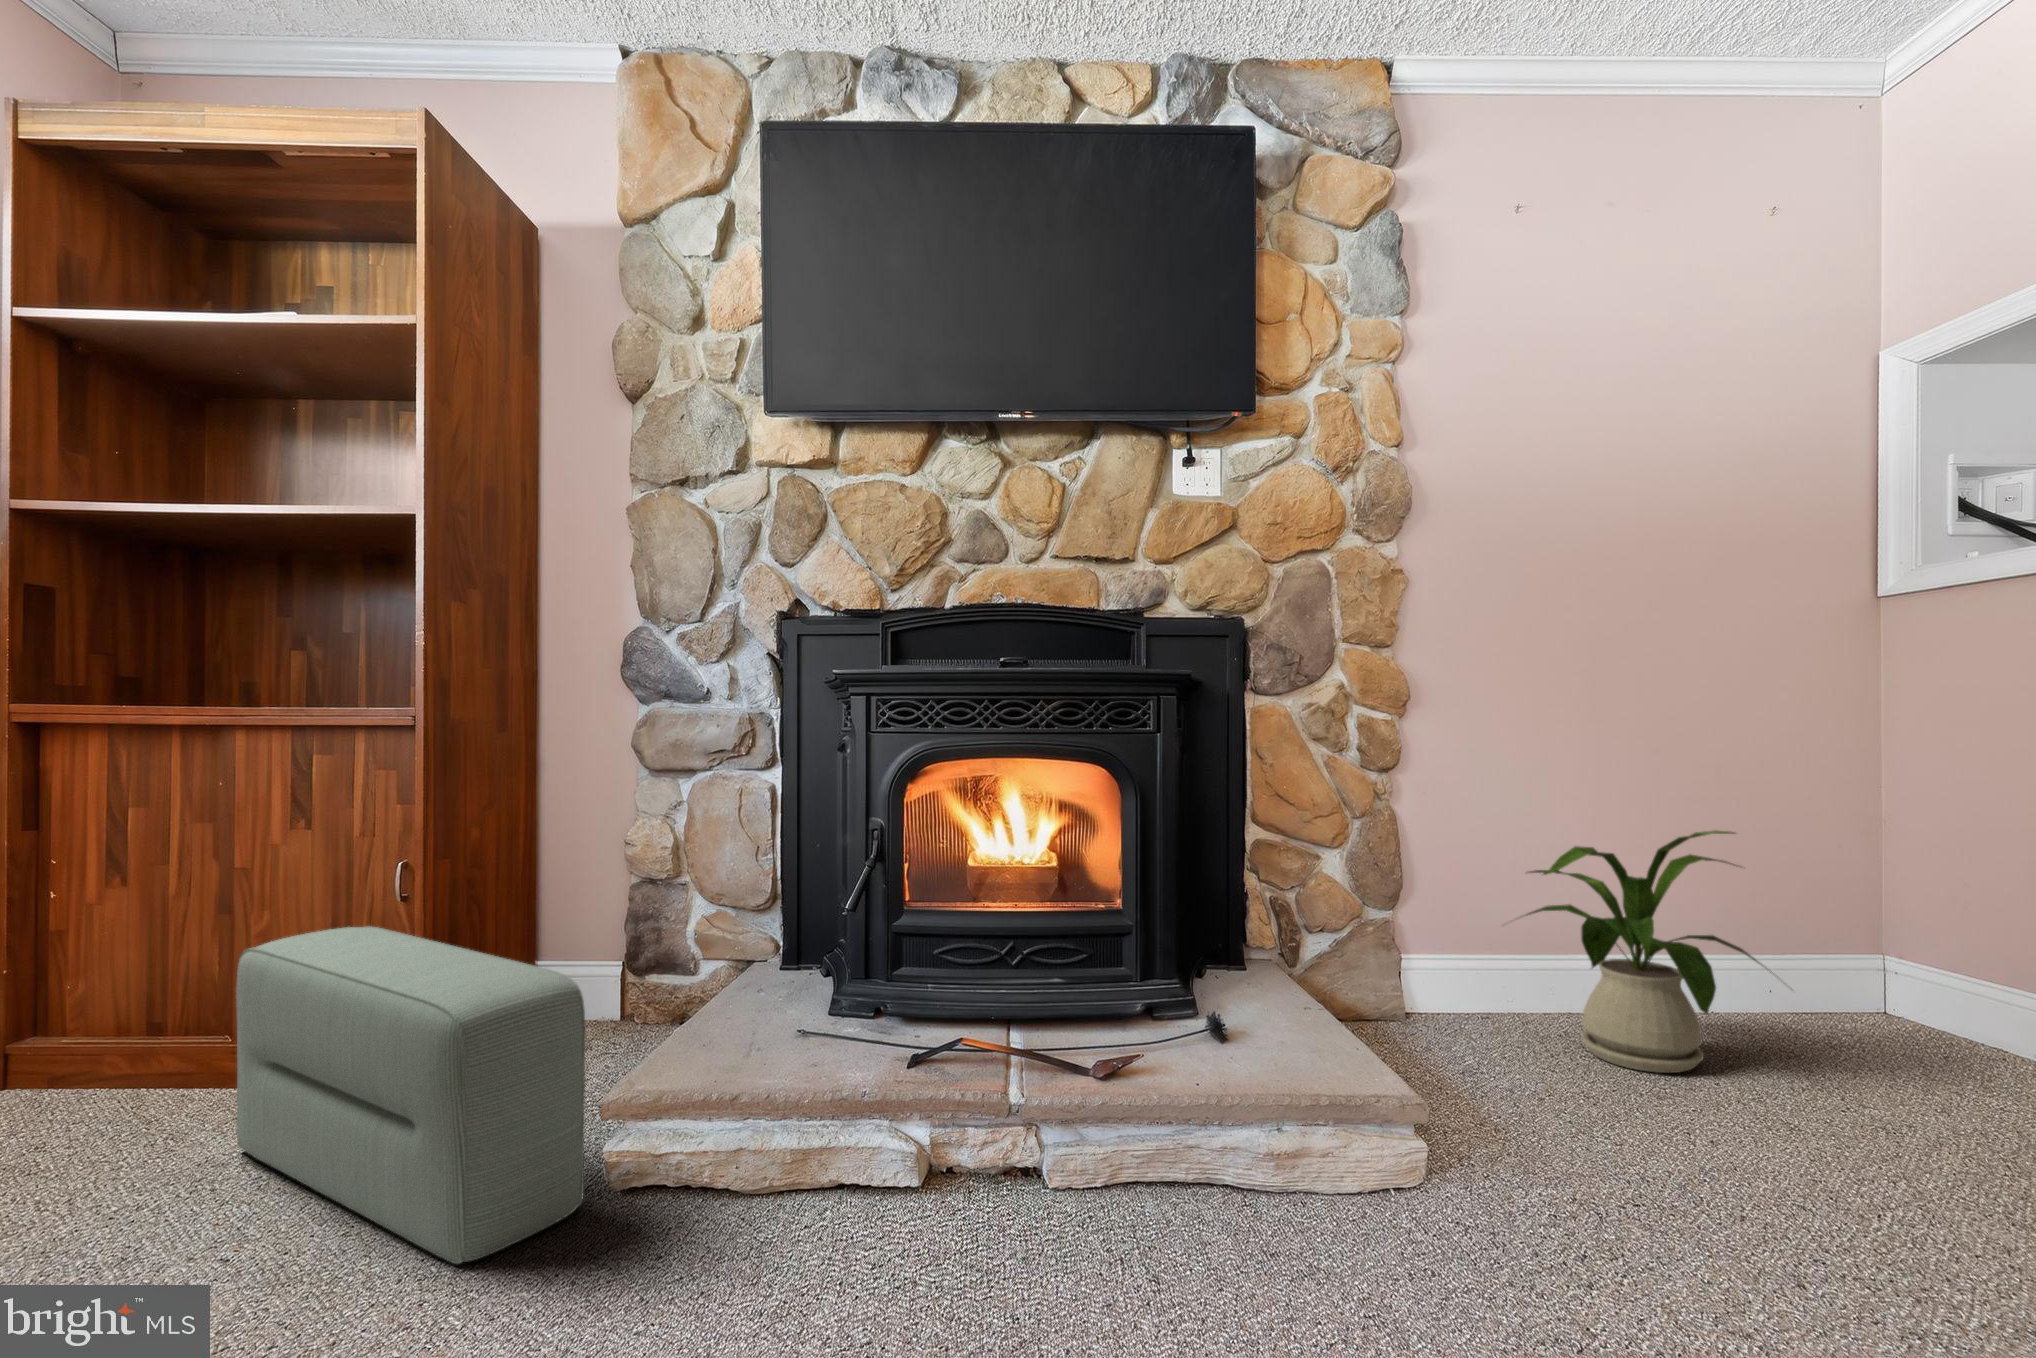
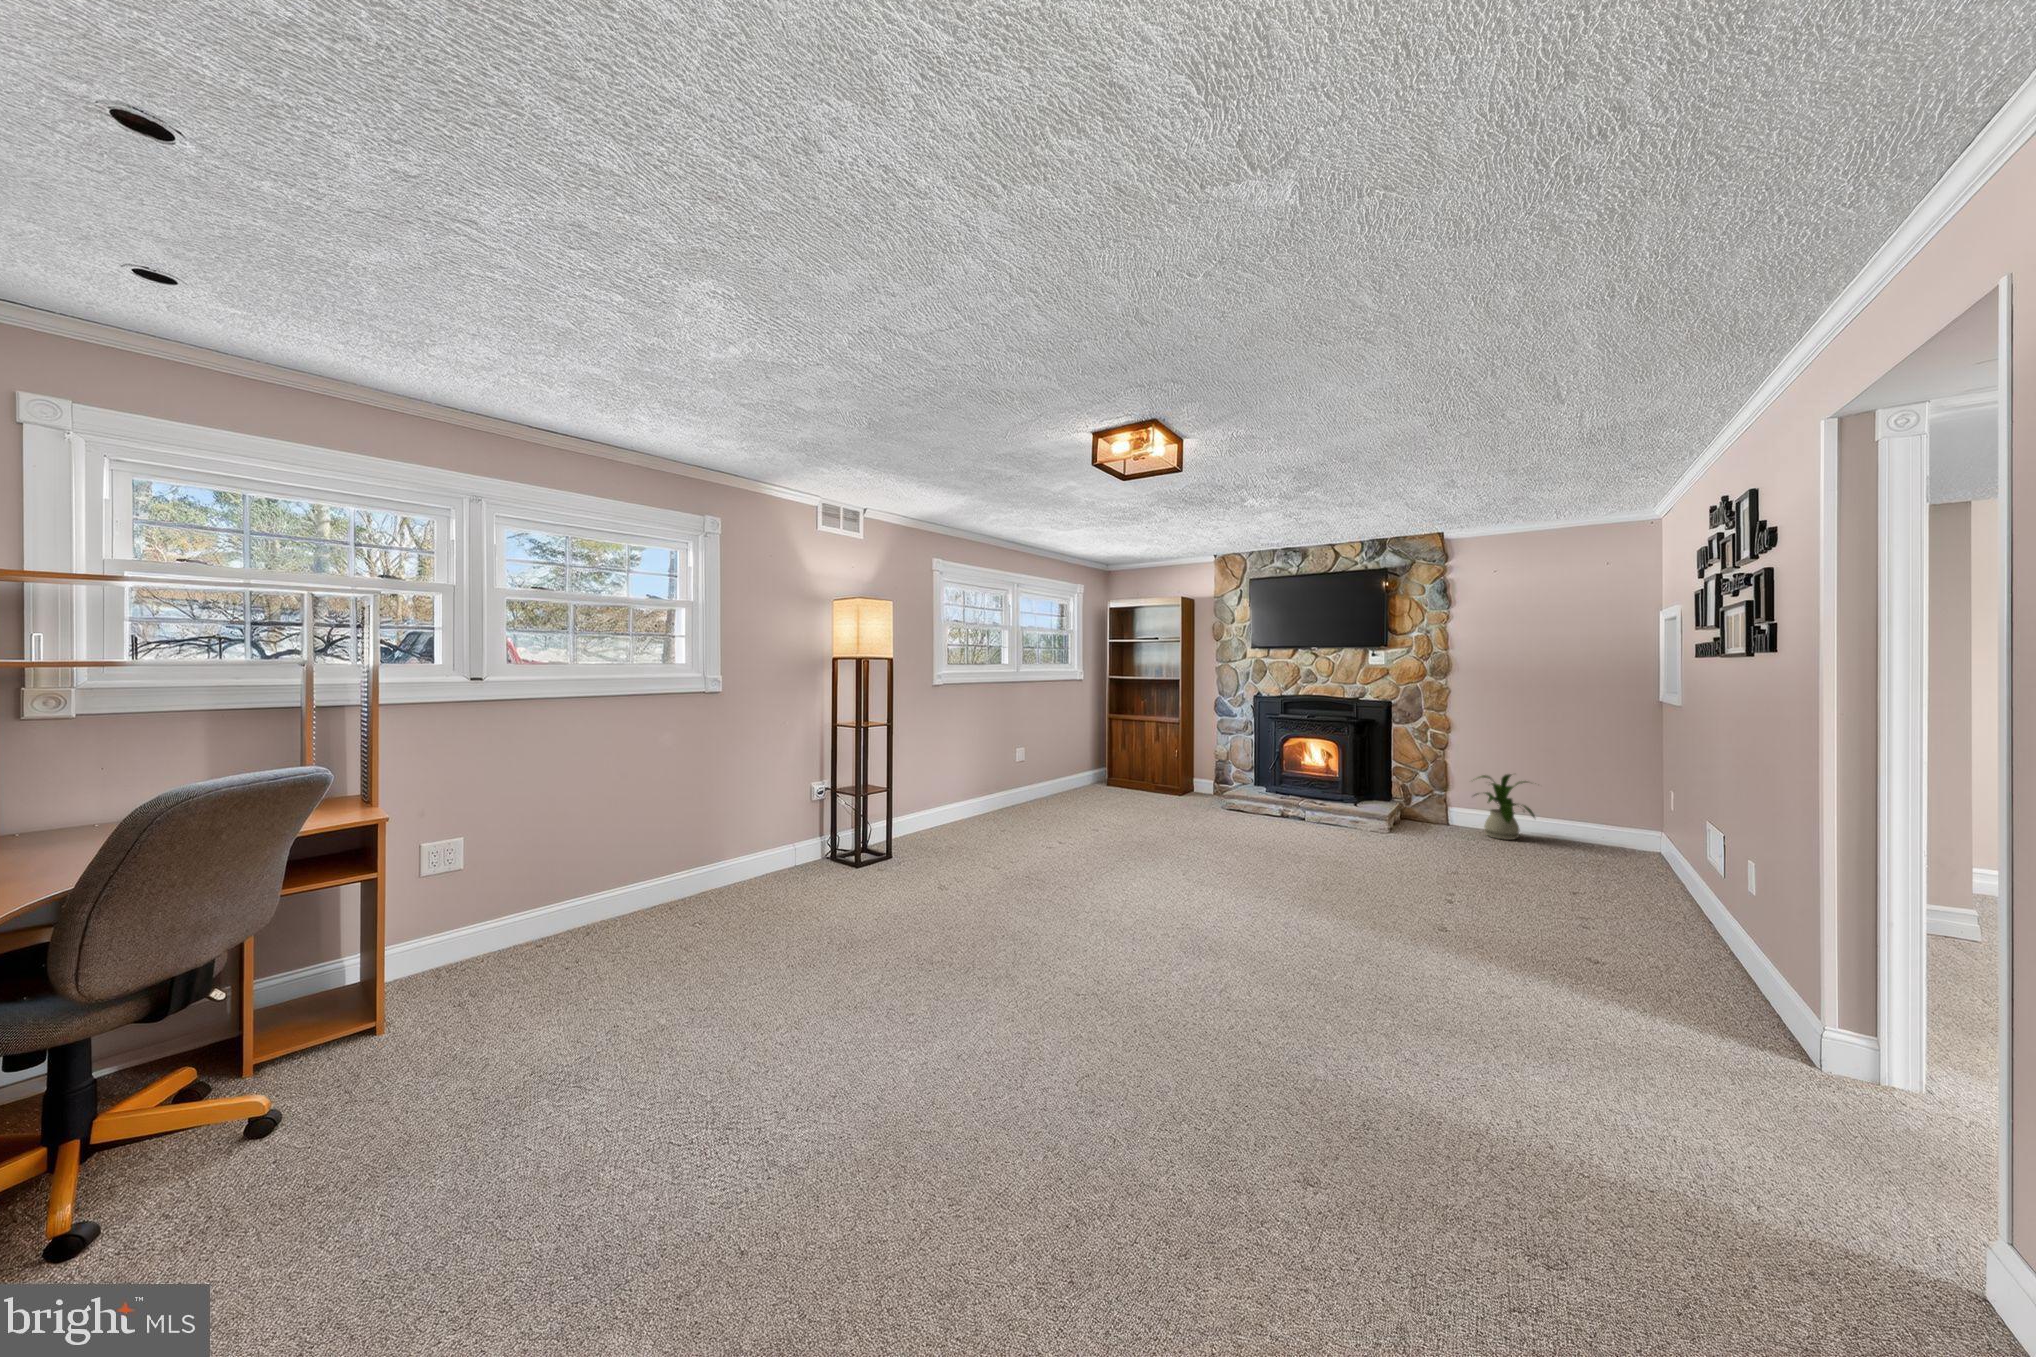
pouf: present [236,926,585,1264] -> none [1146,766,1211,822]

